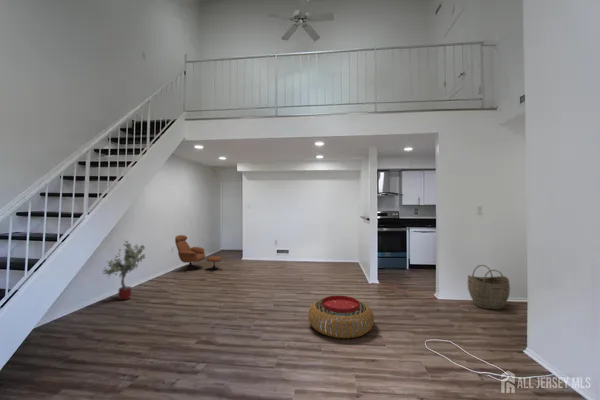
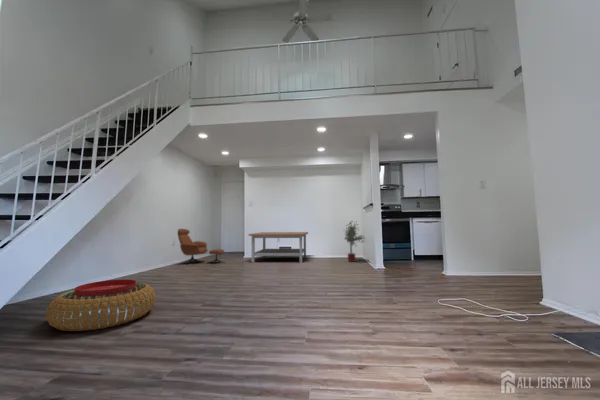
coffee table: none [246,236,305,272] -> present [249,232,308,263]
potted tree: present [104,241,145,300] -> present [345,221,364,262]
woven basket: present [468,265,510,310] -> none [477,239,521,283]
pouf: present [308,296,374,338] -> present [46,279,156,331]

